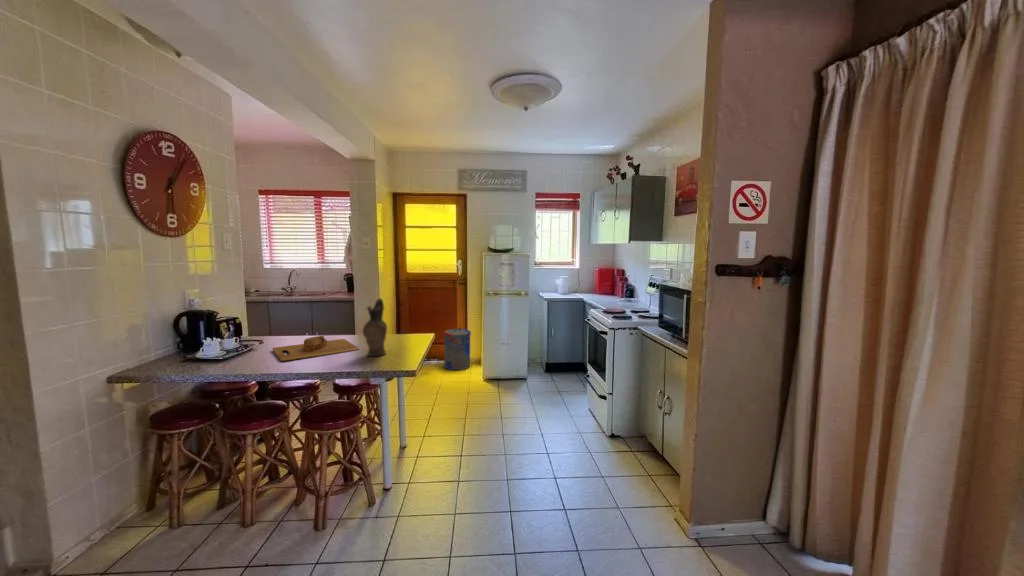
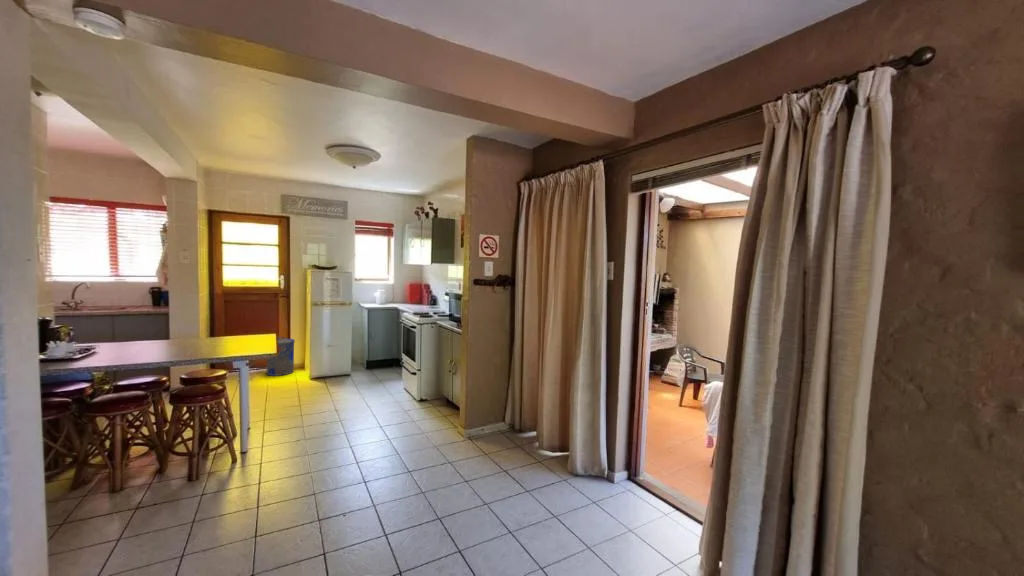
ceramic pitcher: present [363,299,387,356] -> none [222,305,244,350]
cutting board: present [272,336,359,361] -> none [118,339,212,359]

